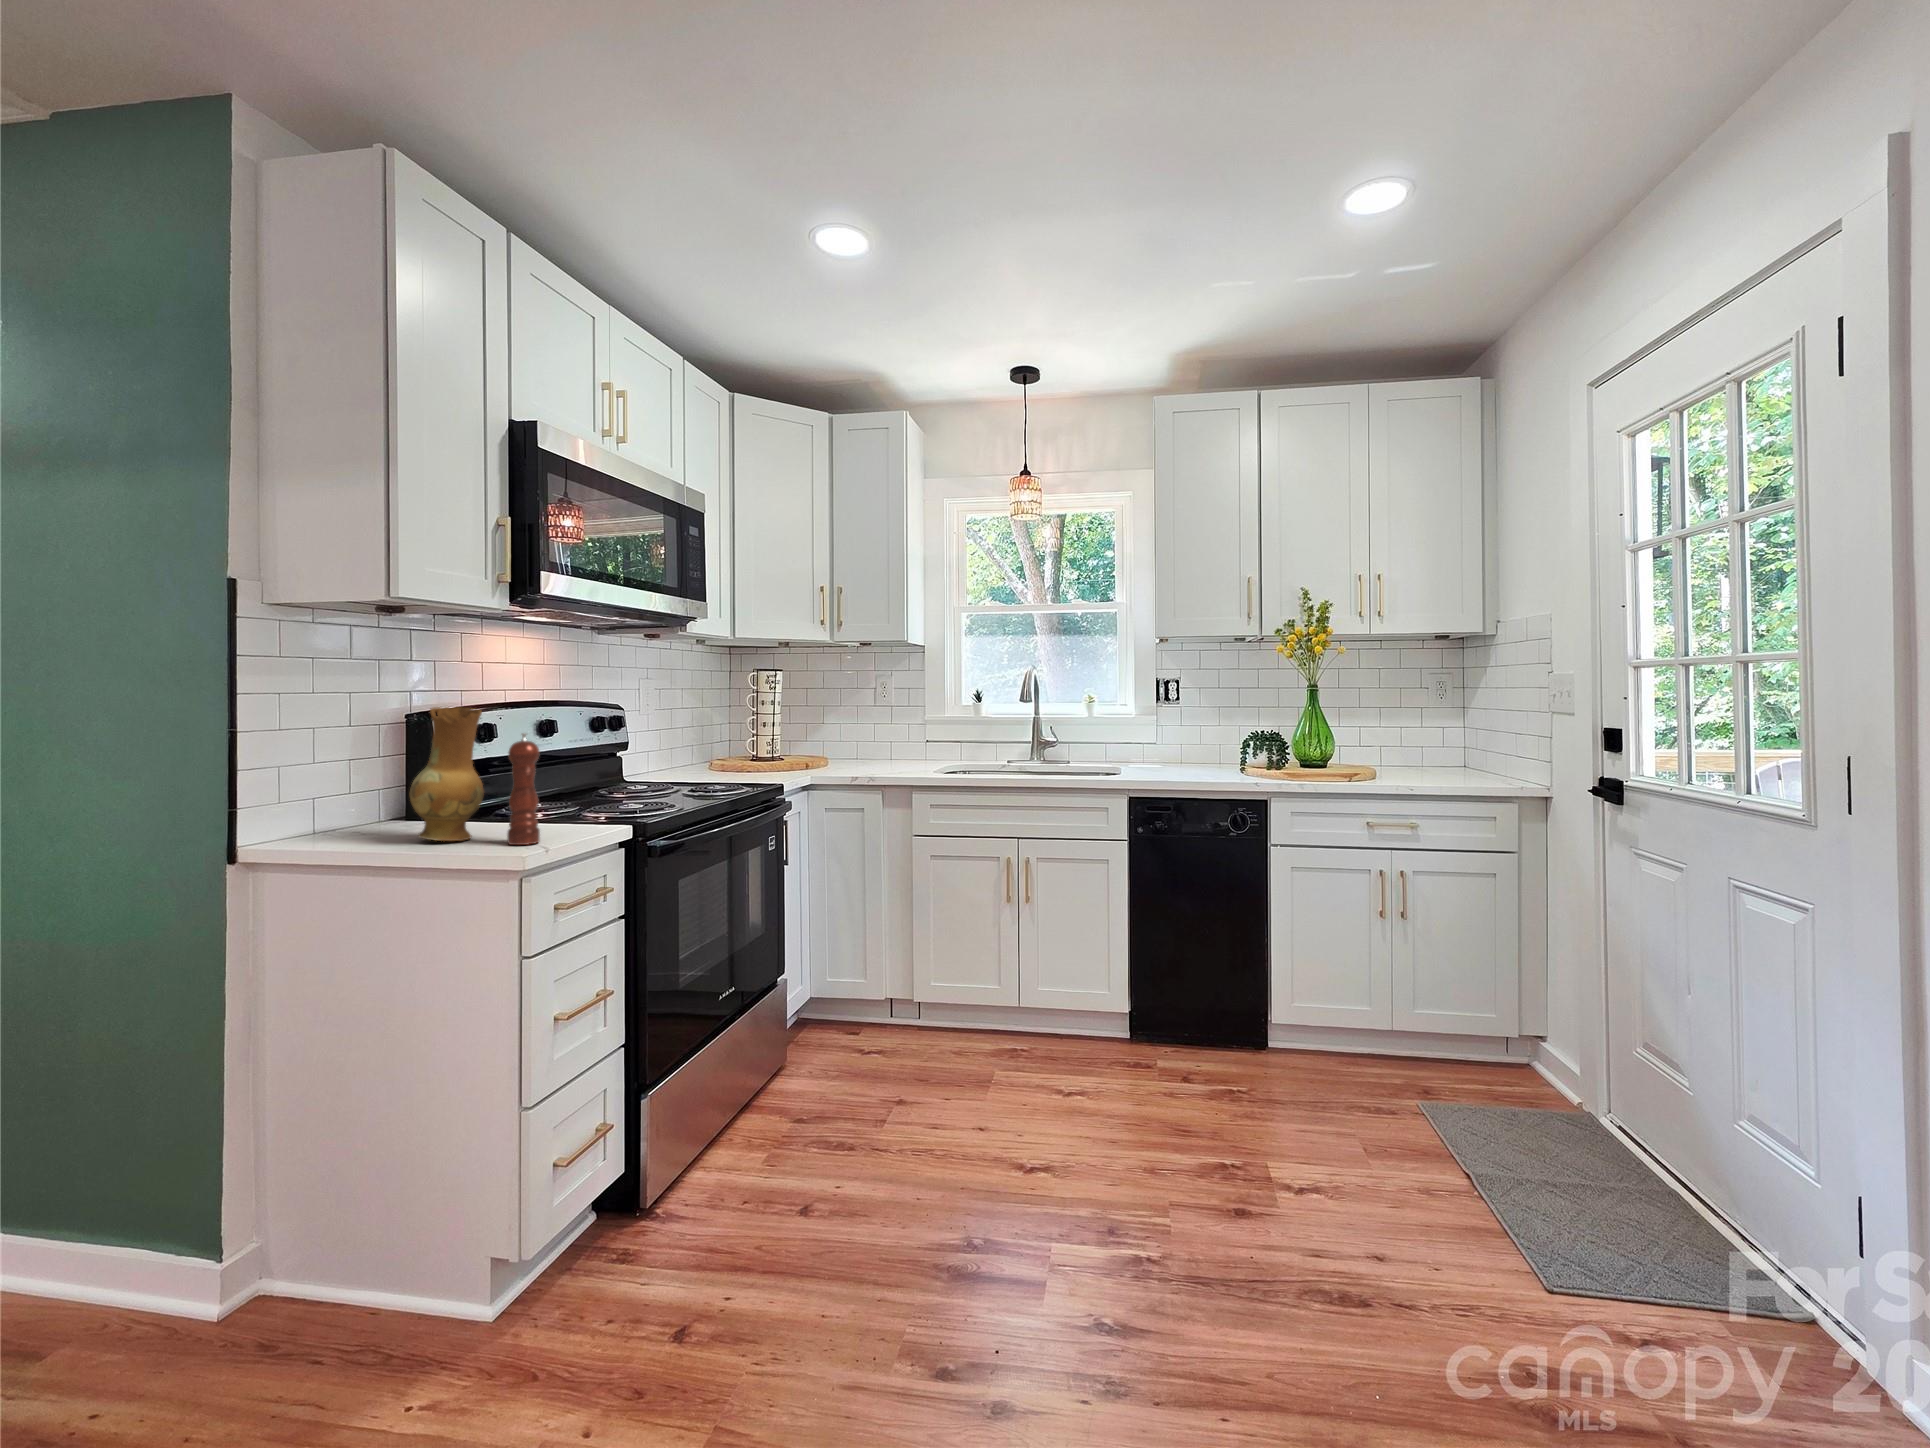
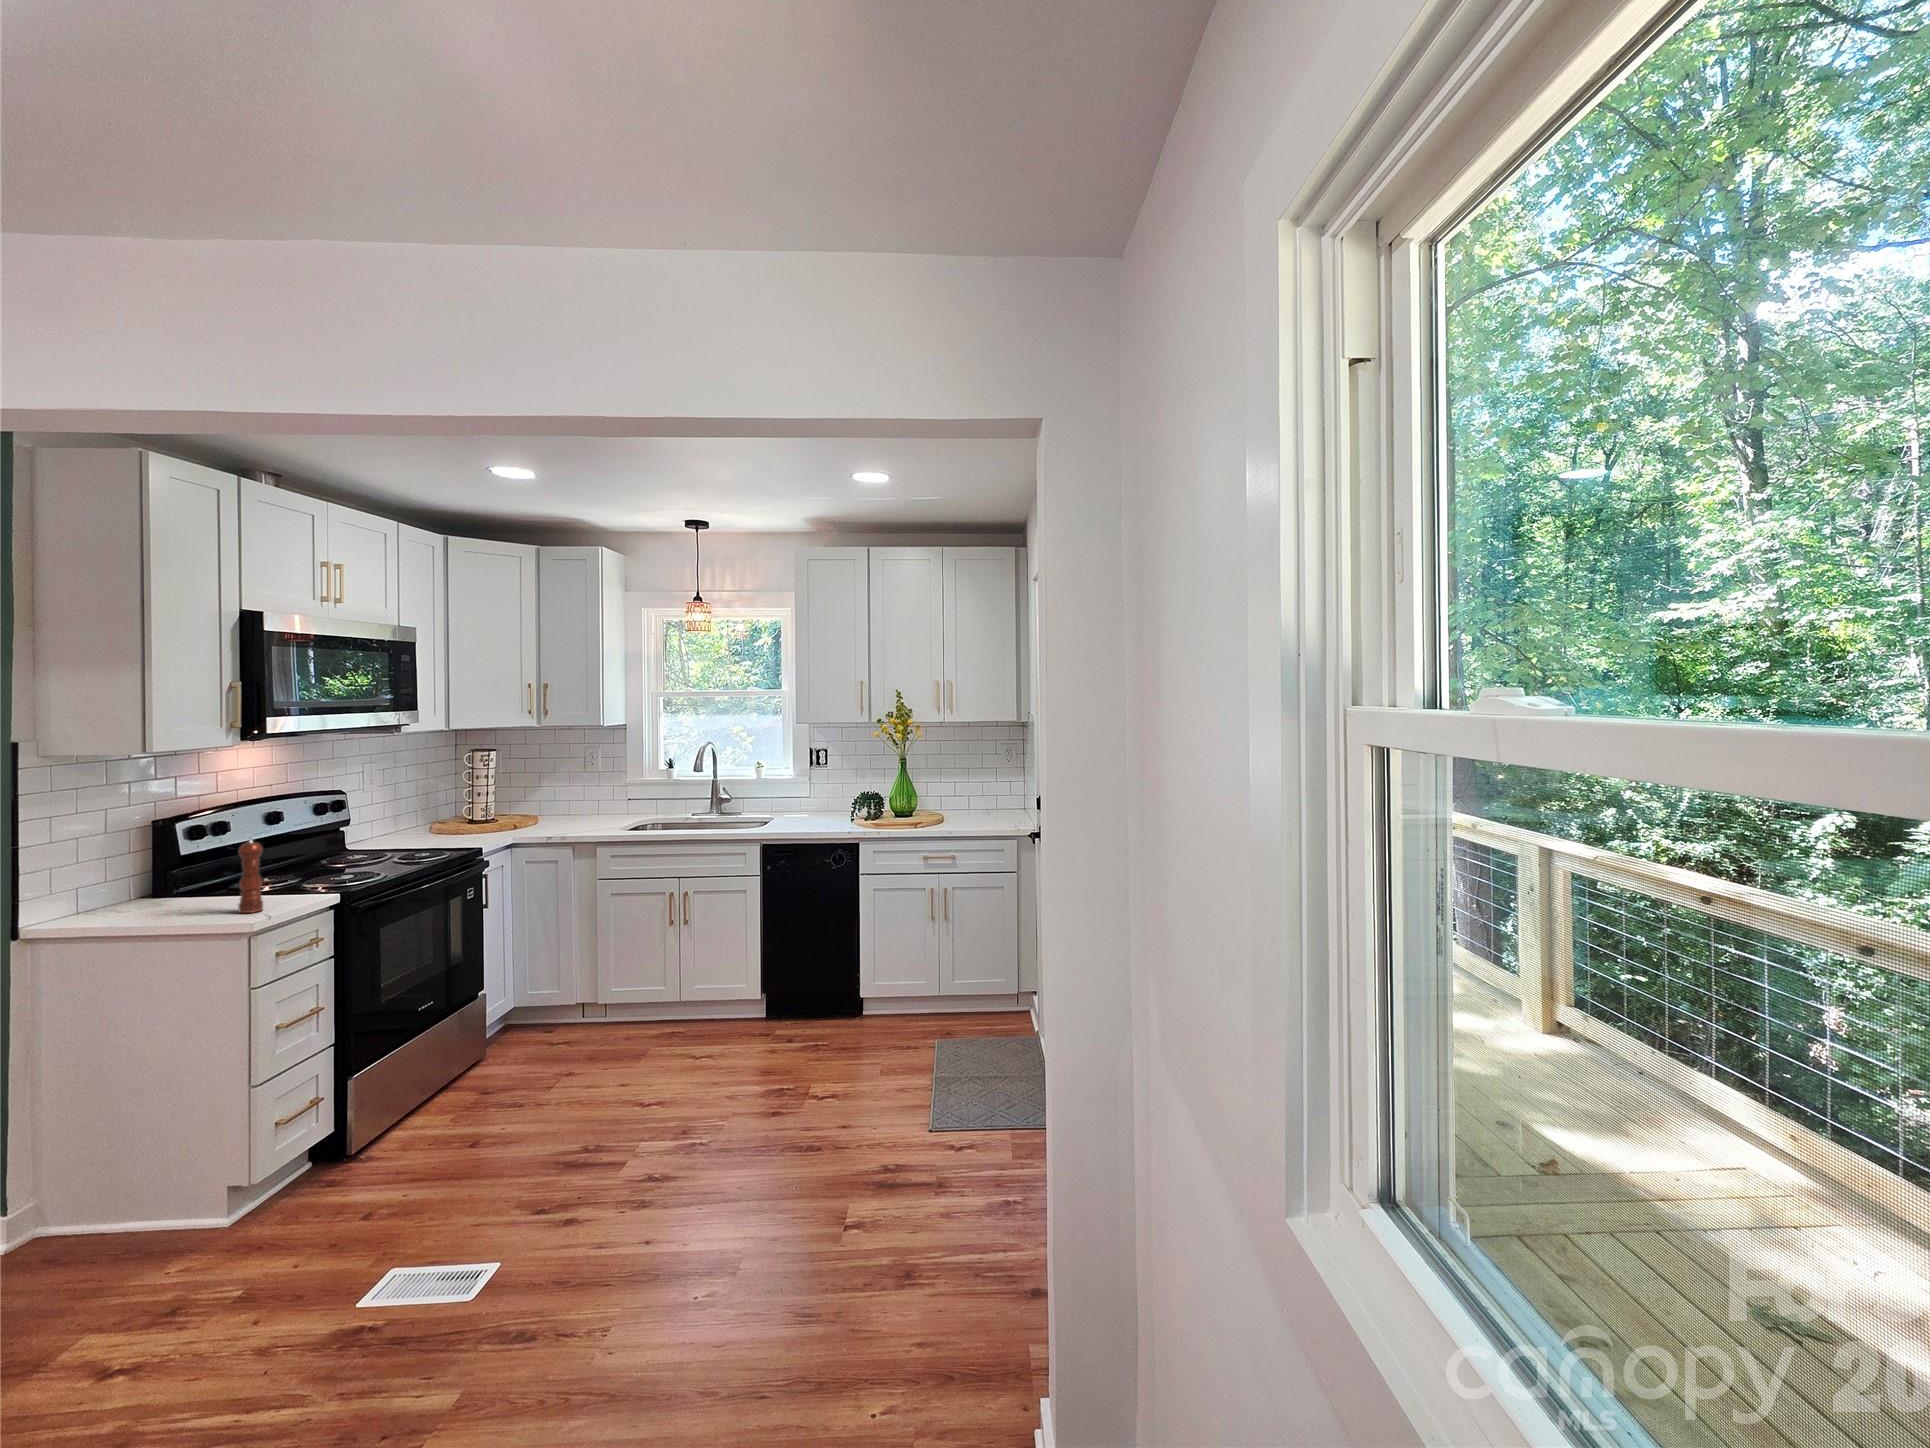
ceramic jug: present [410,707,484,841] -> none [163,820,221,914]

